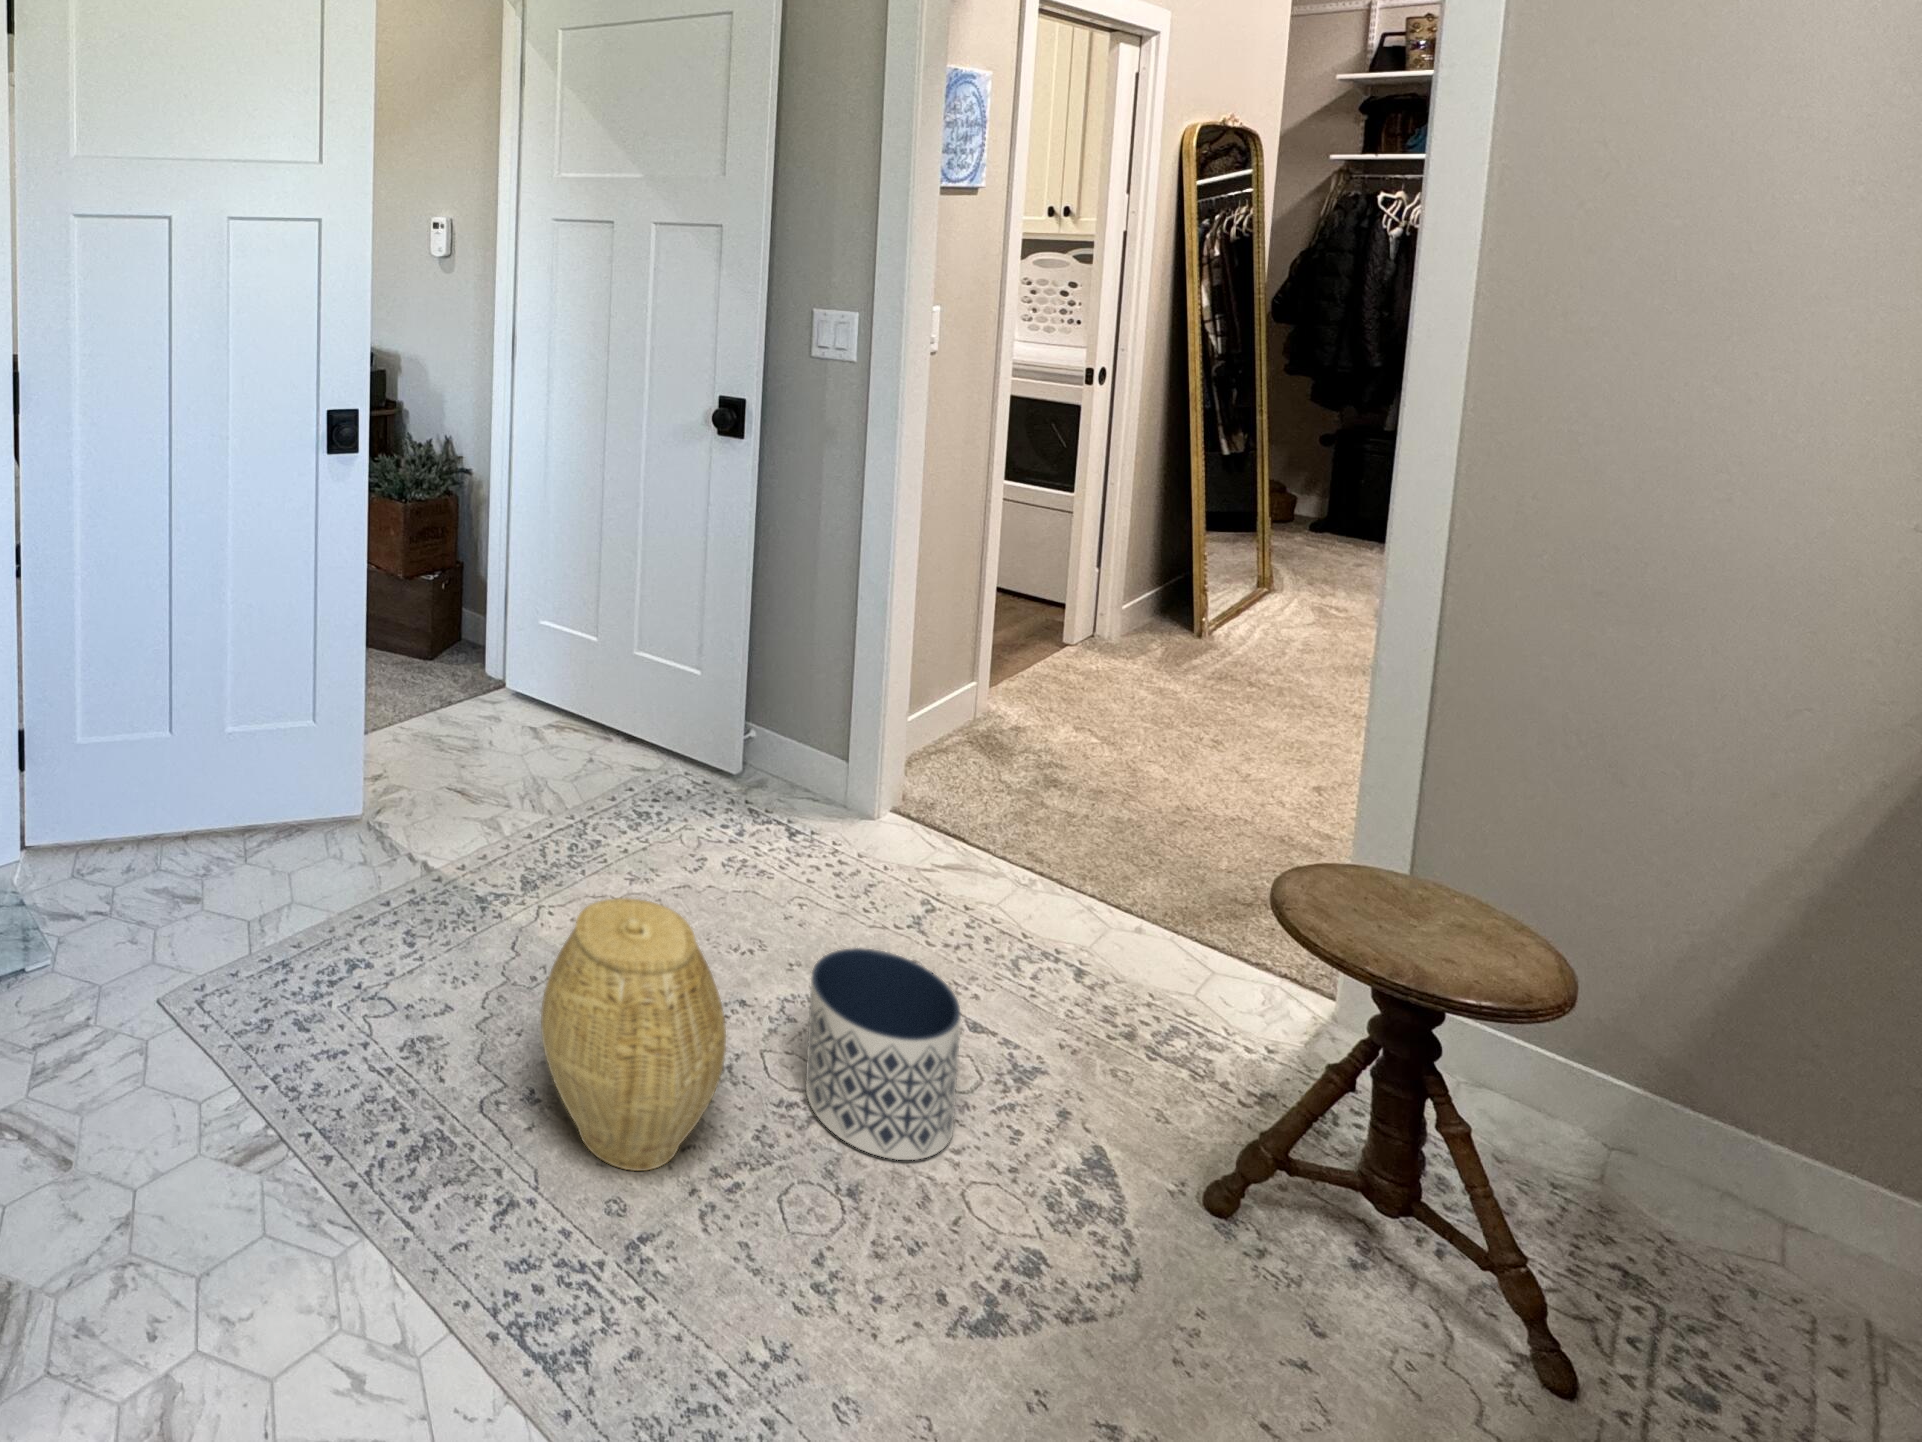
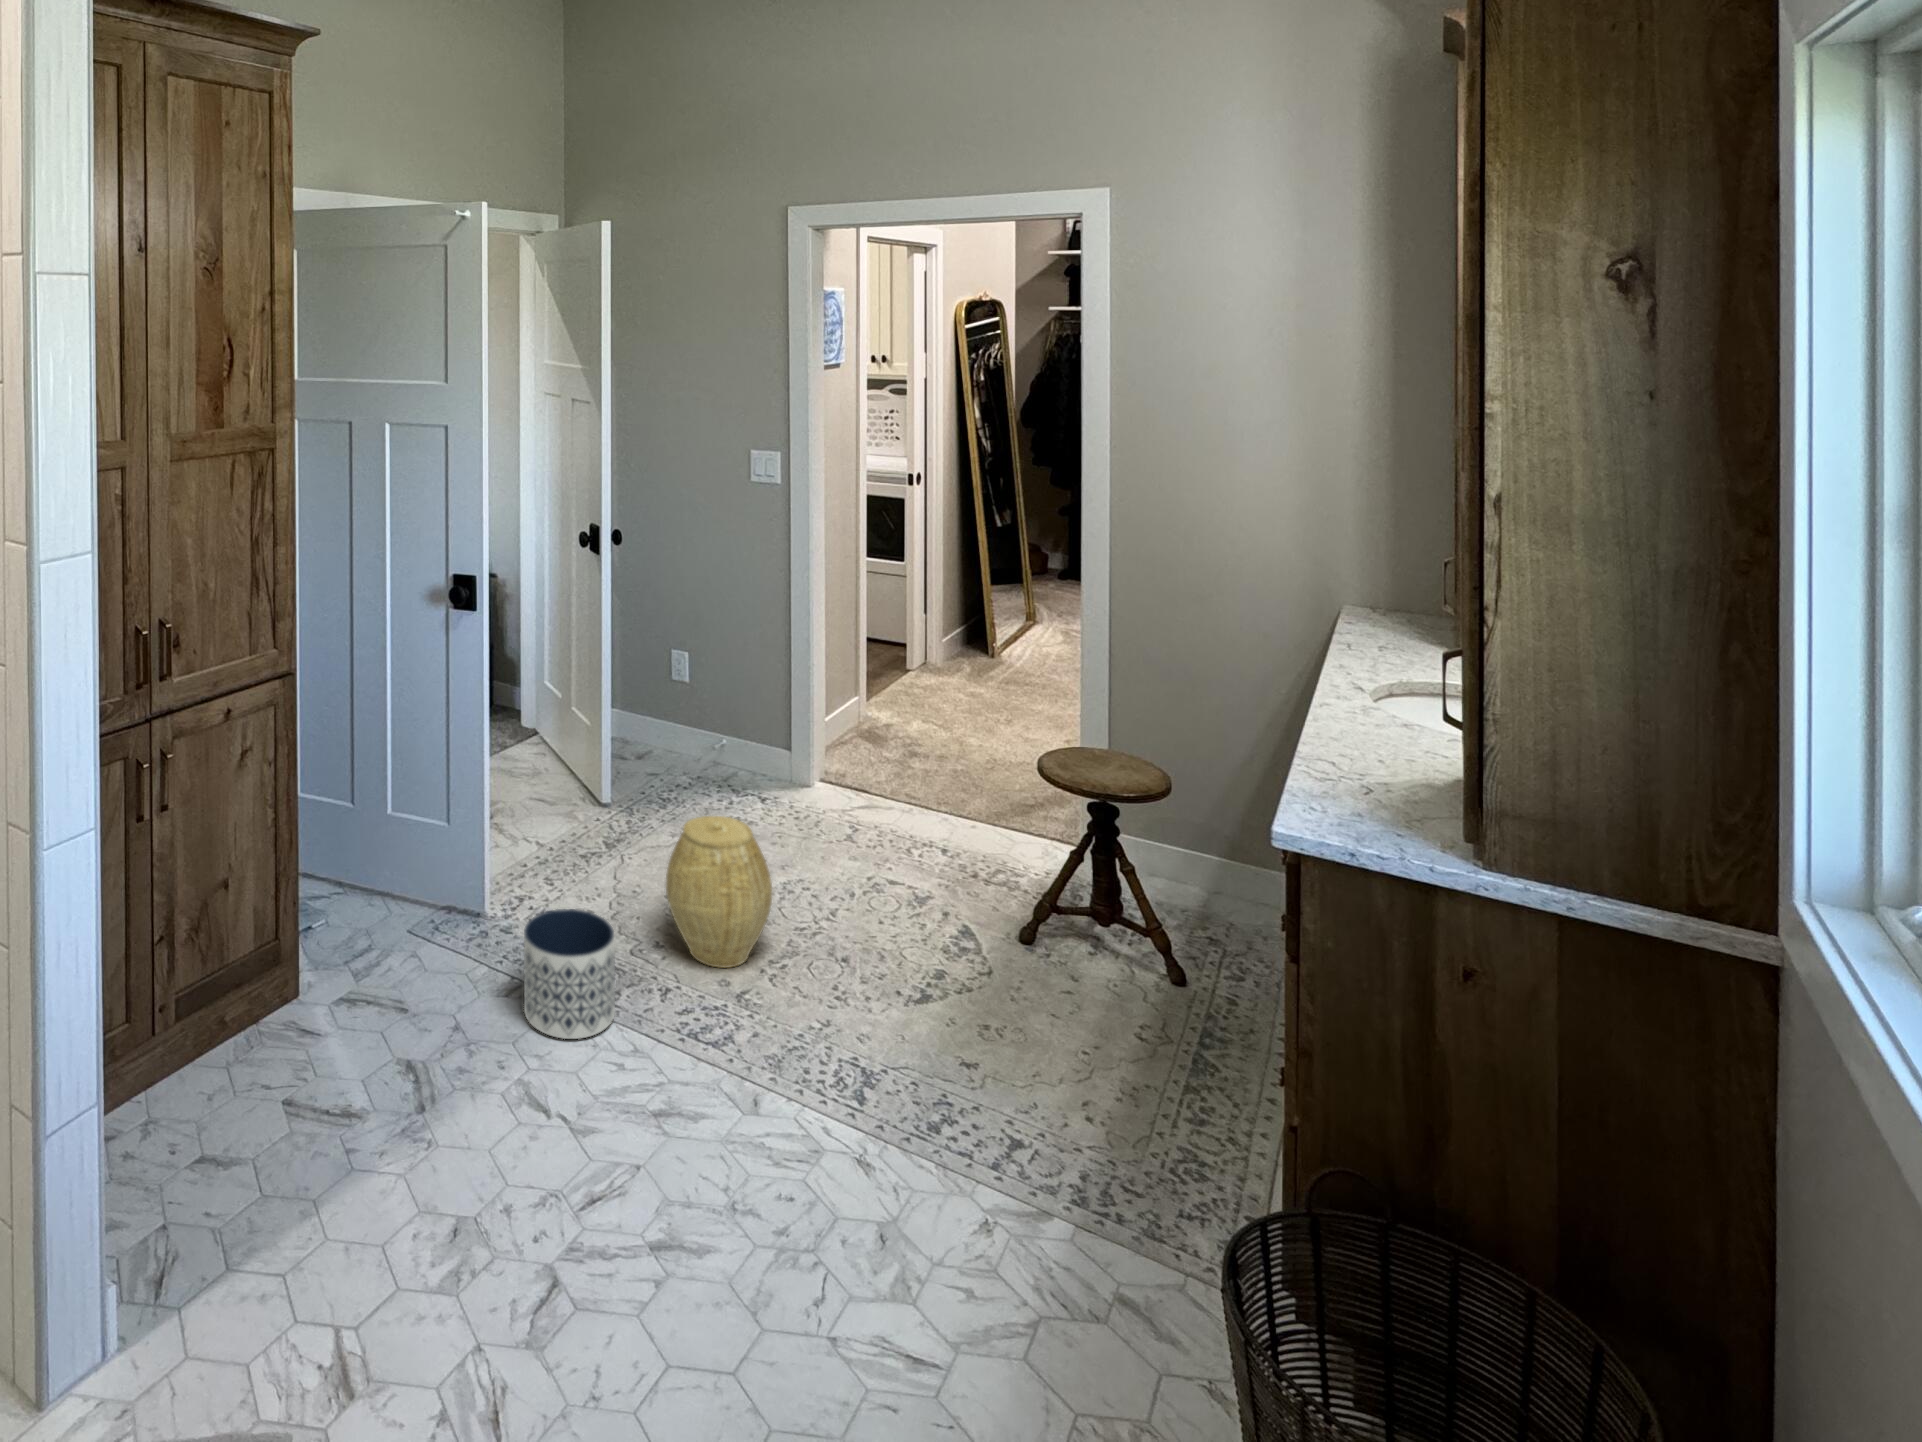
planter: present [806,948,961,1160] -> present [524,909,615,1039]

